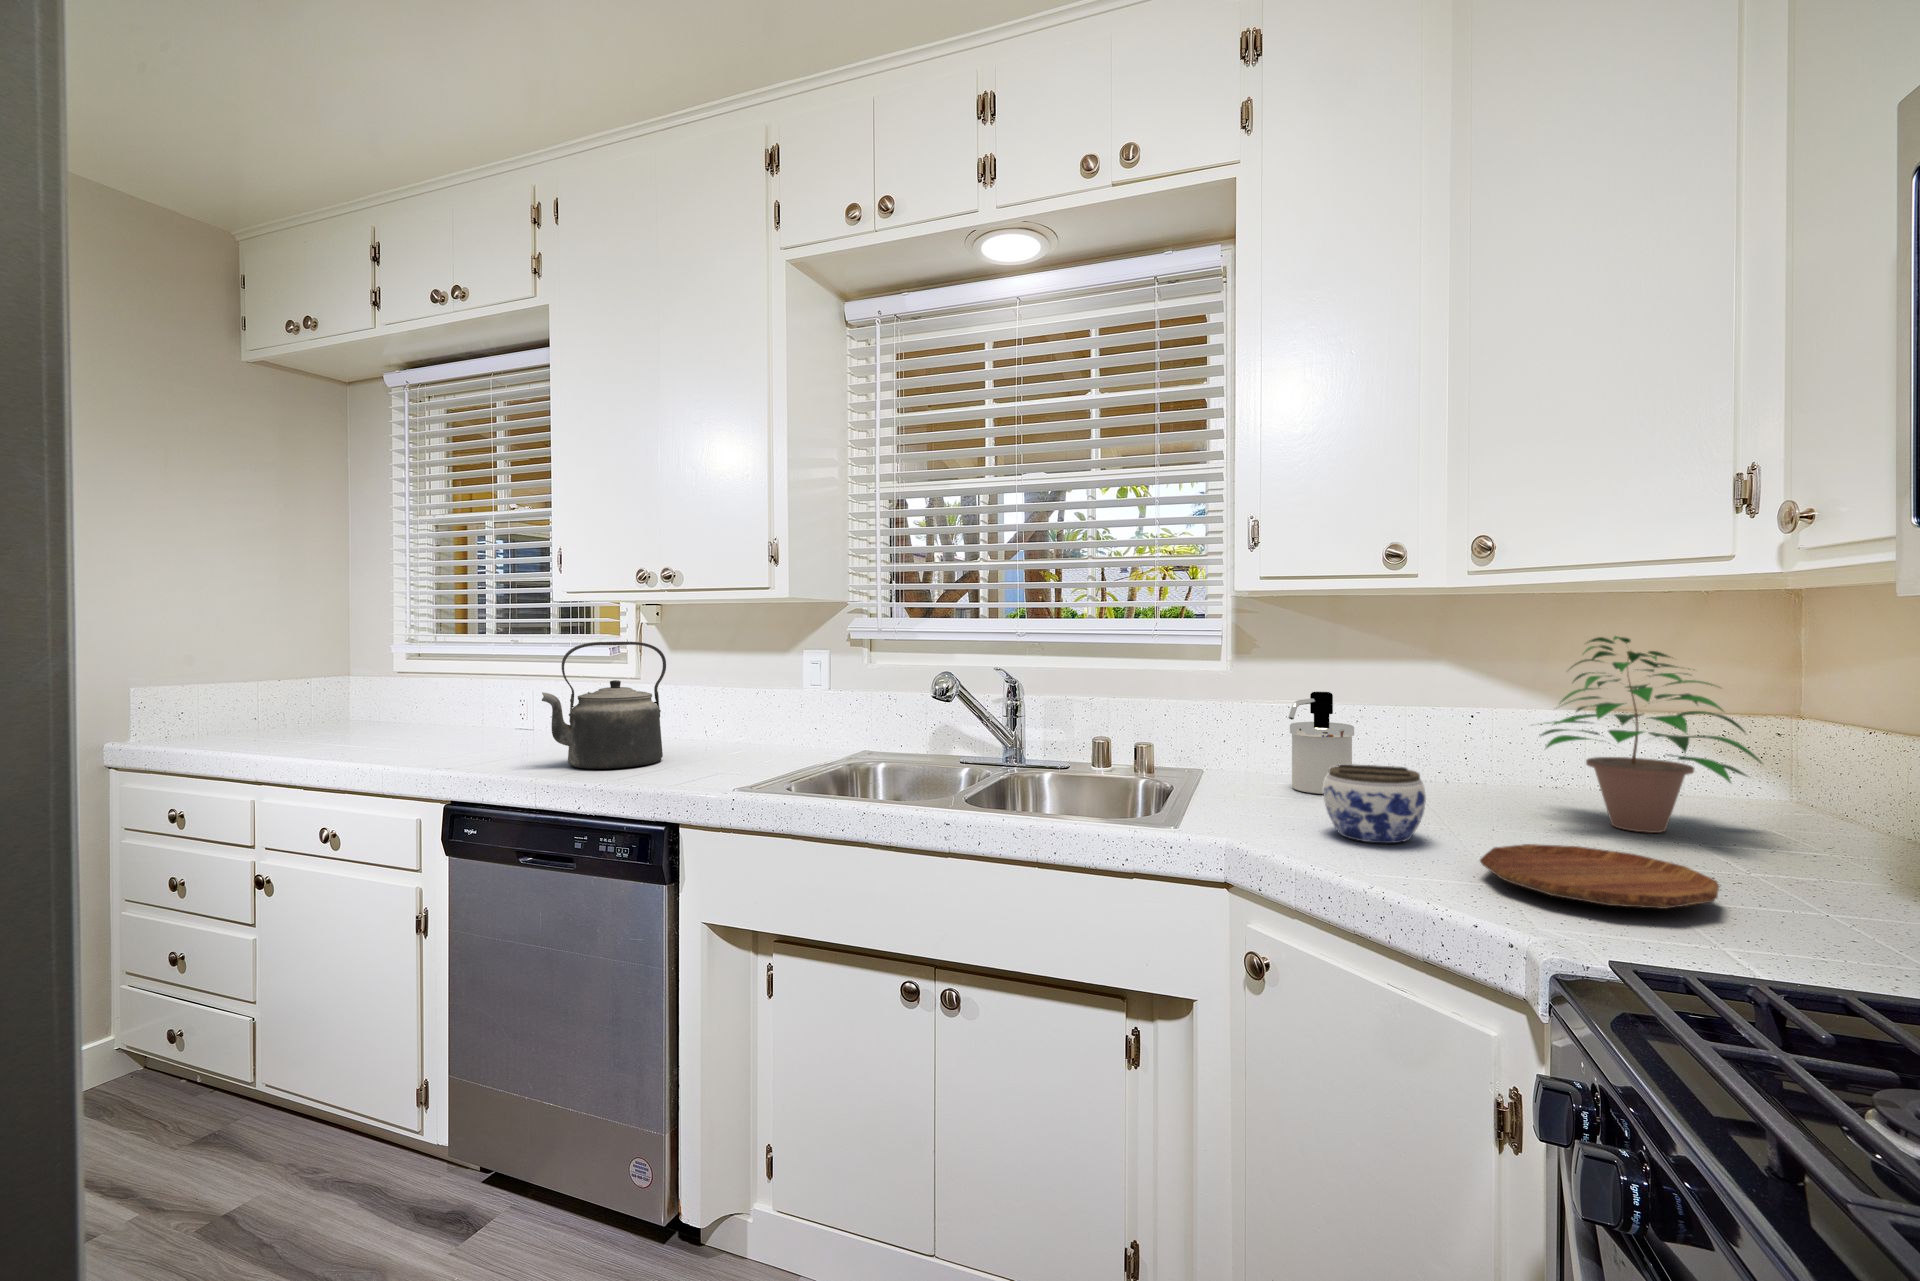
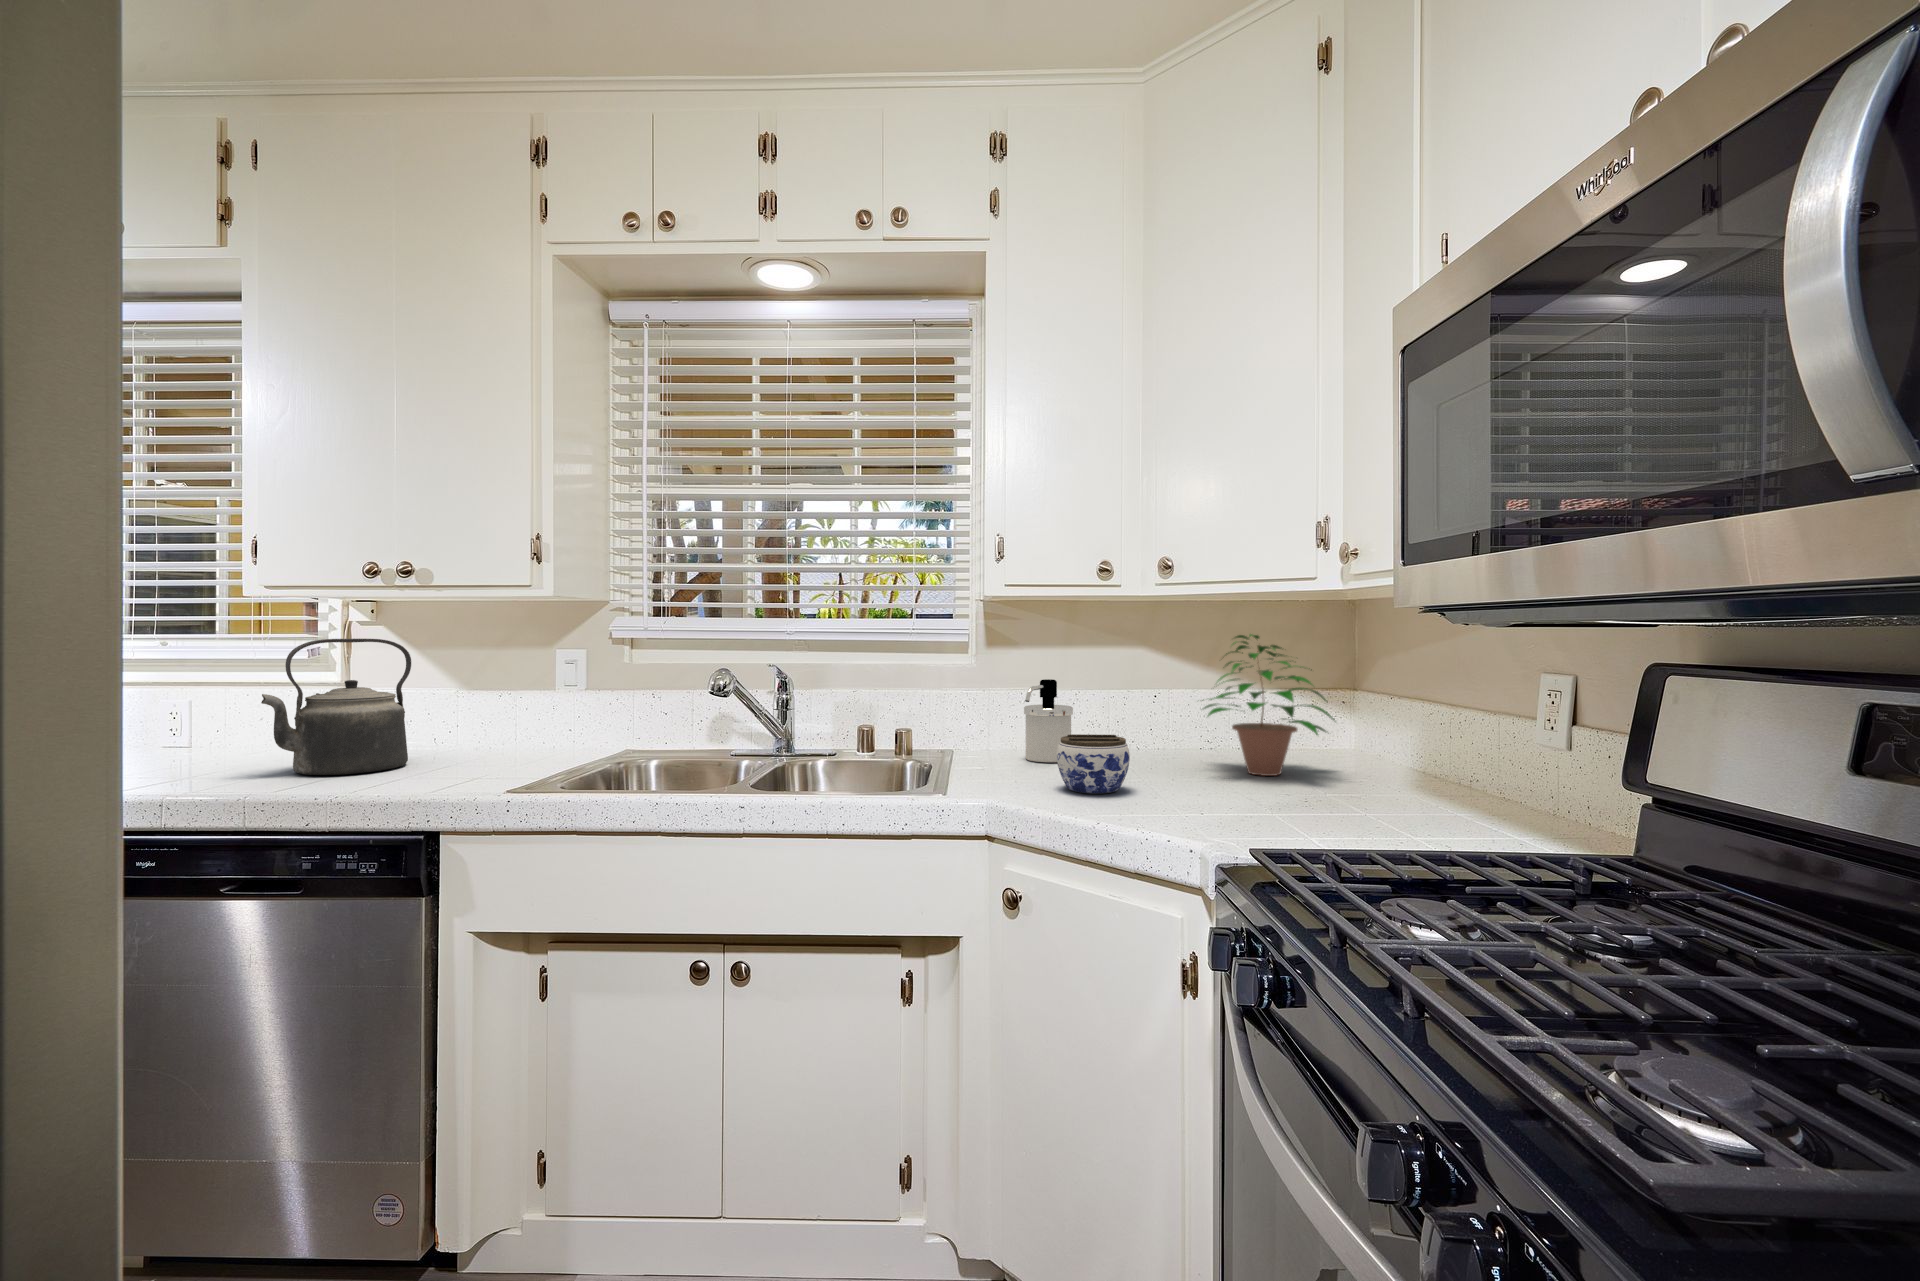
tray: present [1480,844,1719,909] -> none [1168,785,1312,820]

